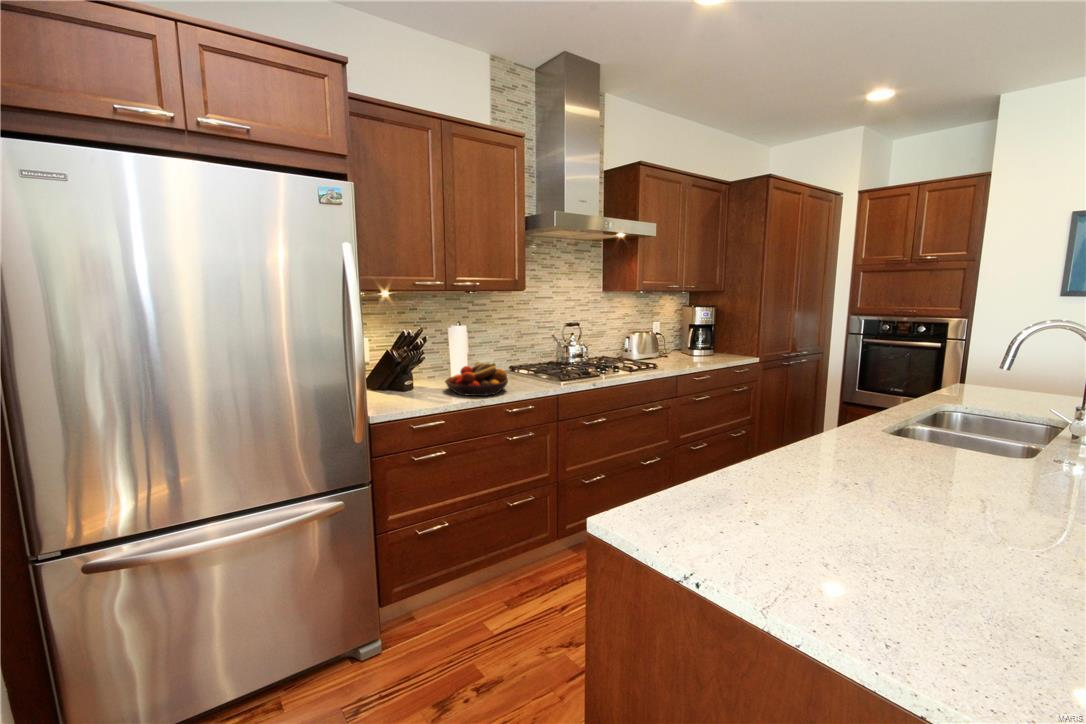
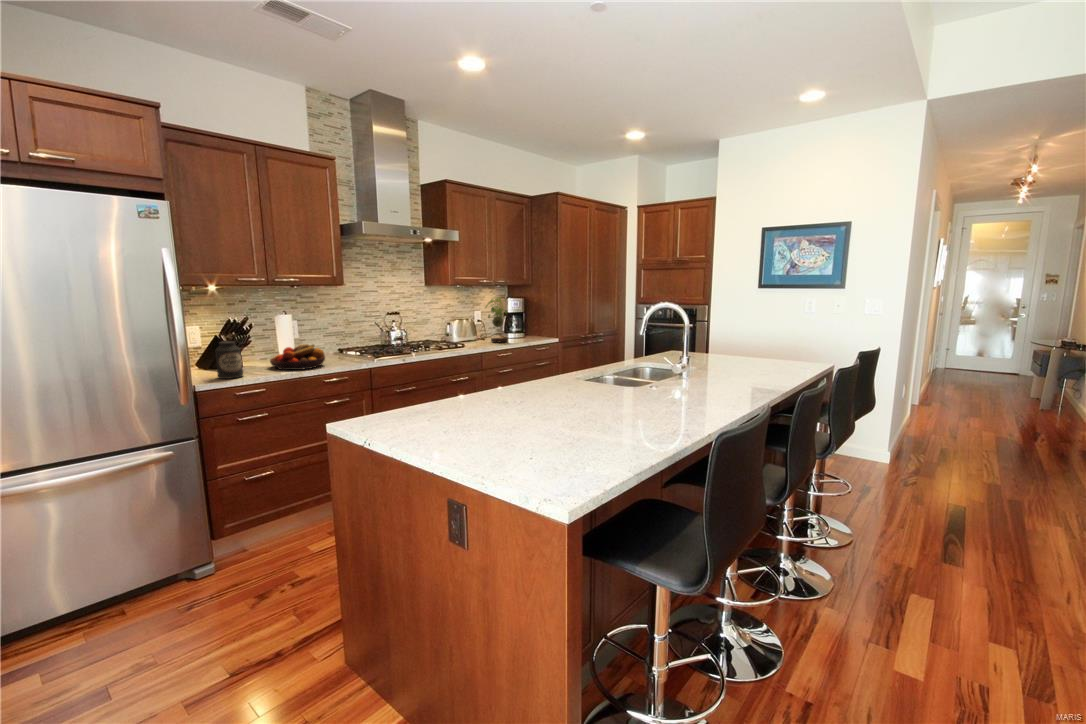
plant: none [674,300,707,362] -> present [486,297,508,343]
canister: none [391,360,420,407] -> present [215,341,243,379]

